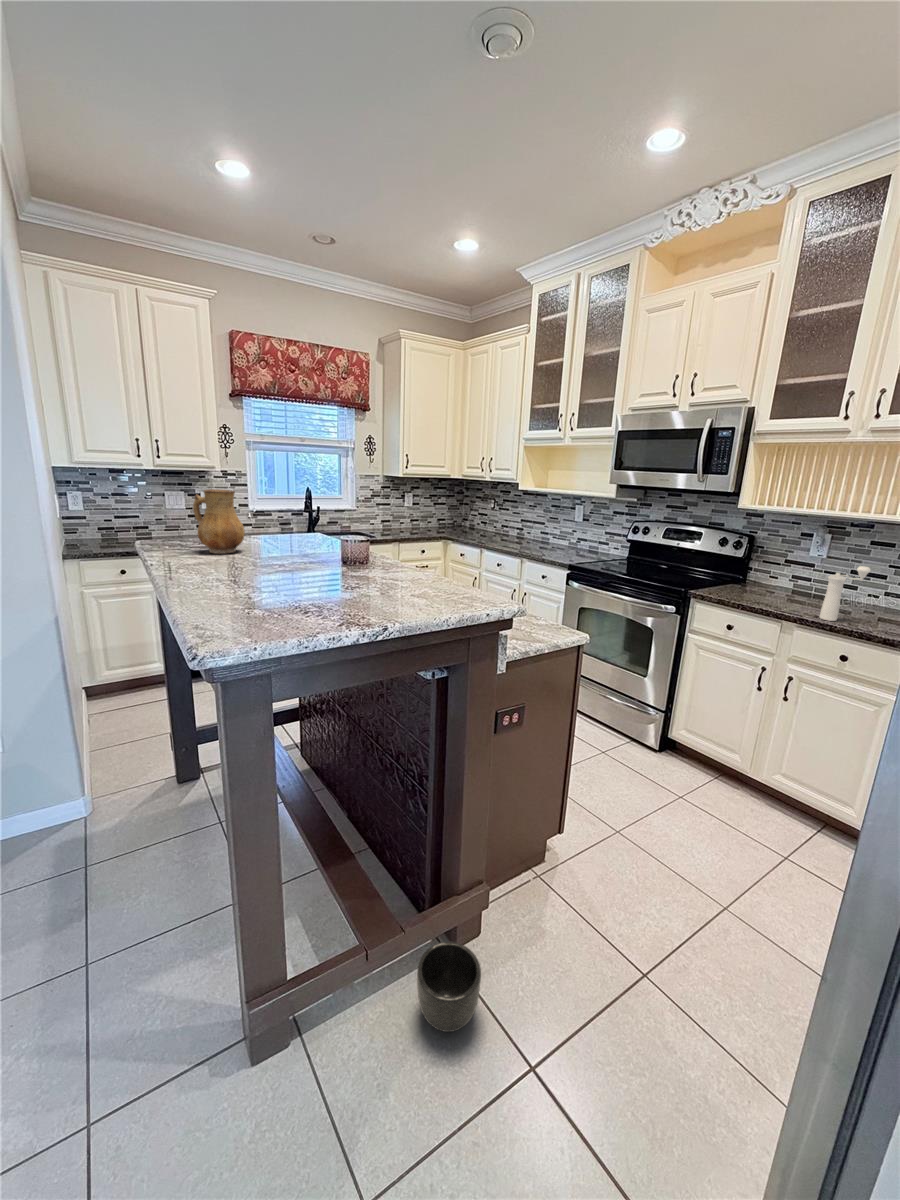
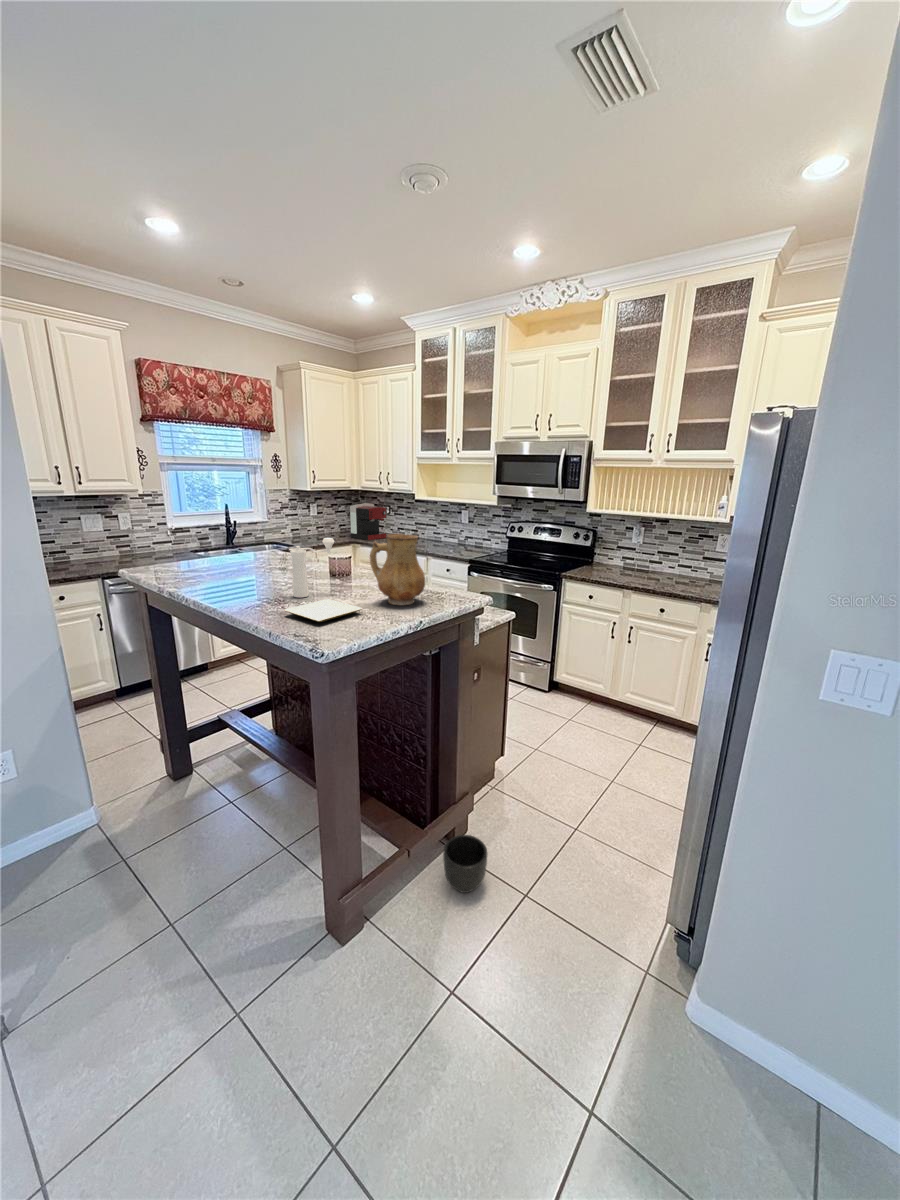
ceramic pitcher: present [193,489,245,554] -> present [370,534,425,605]
coffee maker: none [448,494,490,537] -> present [350,503,387,540]
pepper mill: present [820,566,870,621] -> present [289,538,334,598]
plate: none [227,588,323,615] -> present [284,599,363,622]

